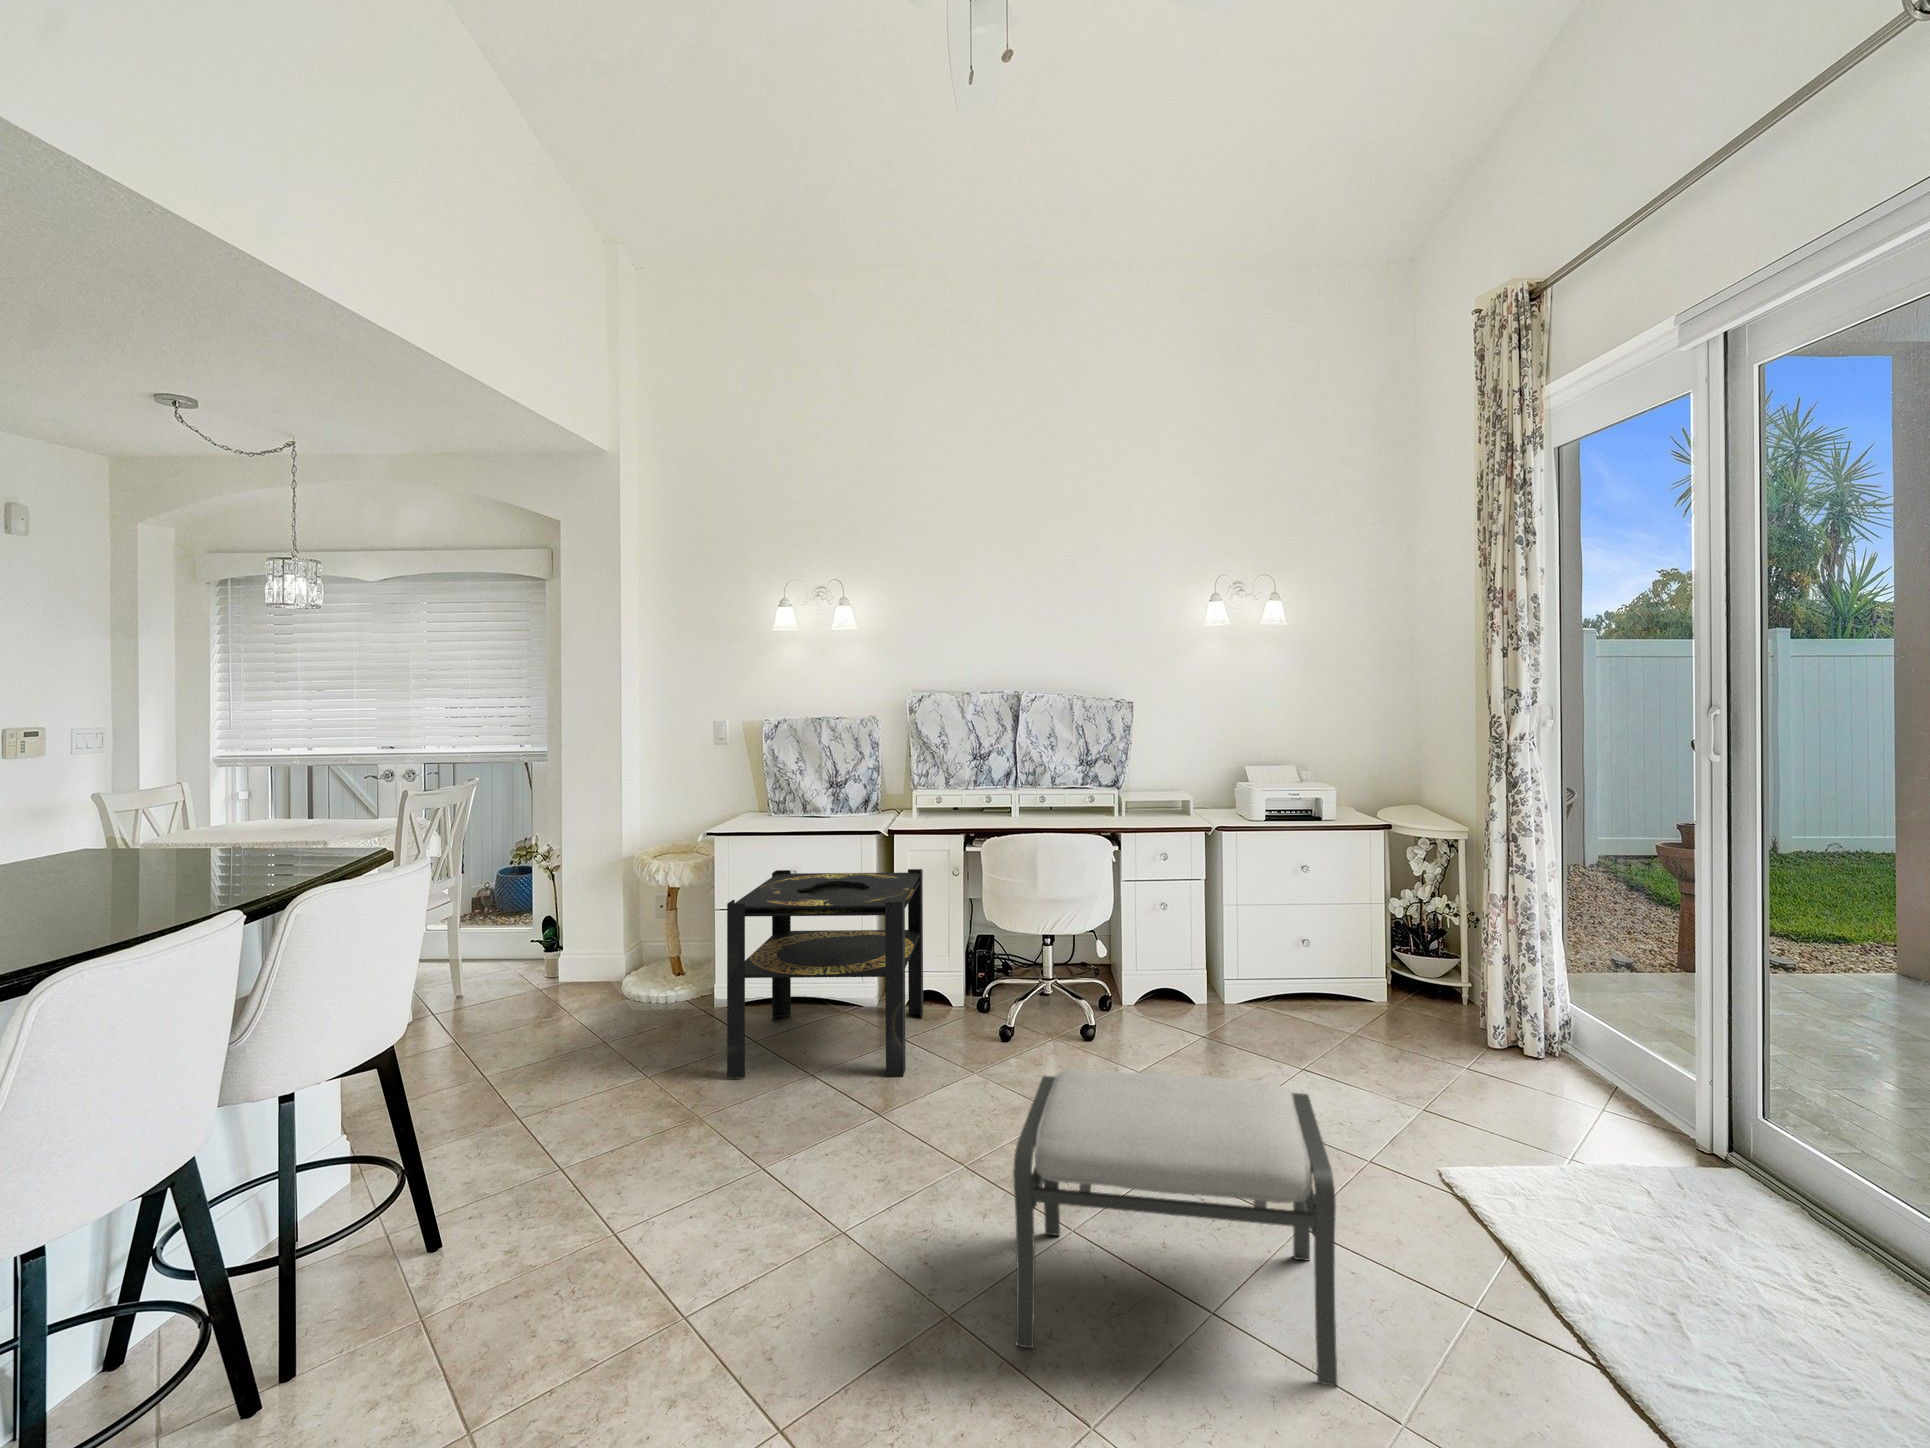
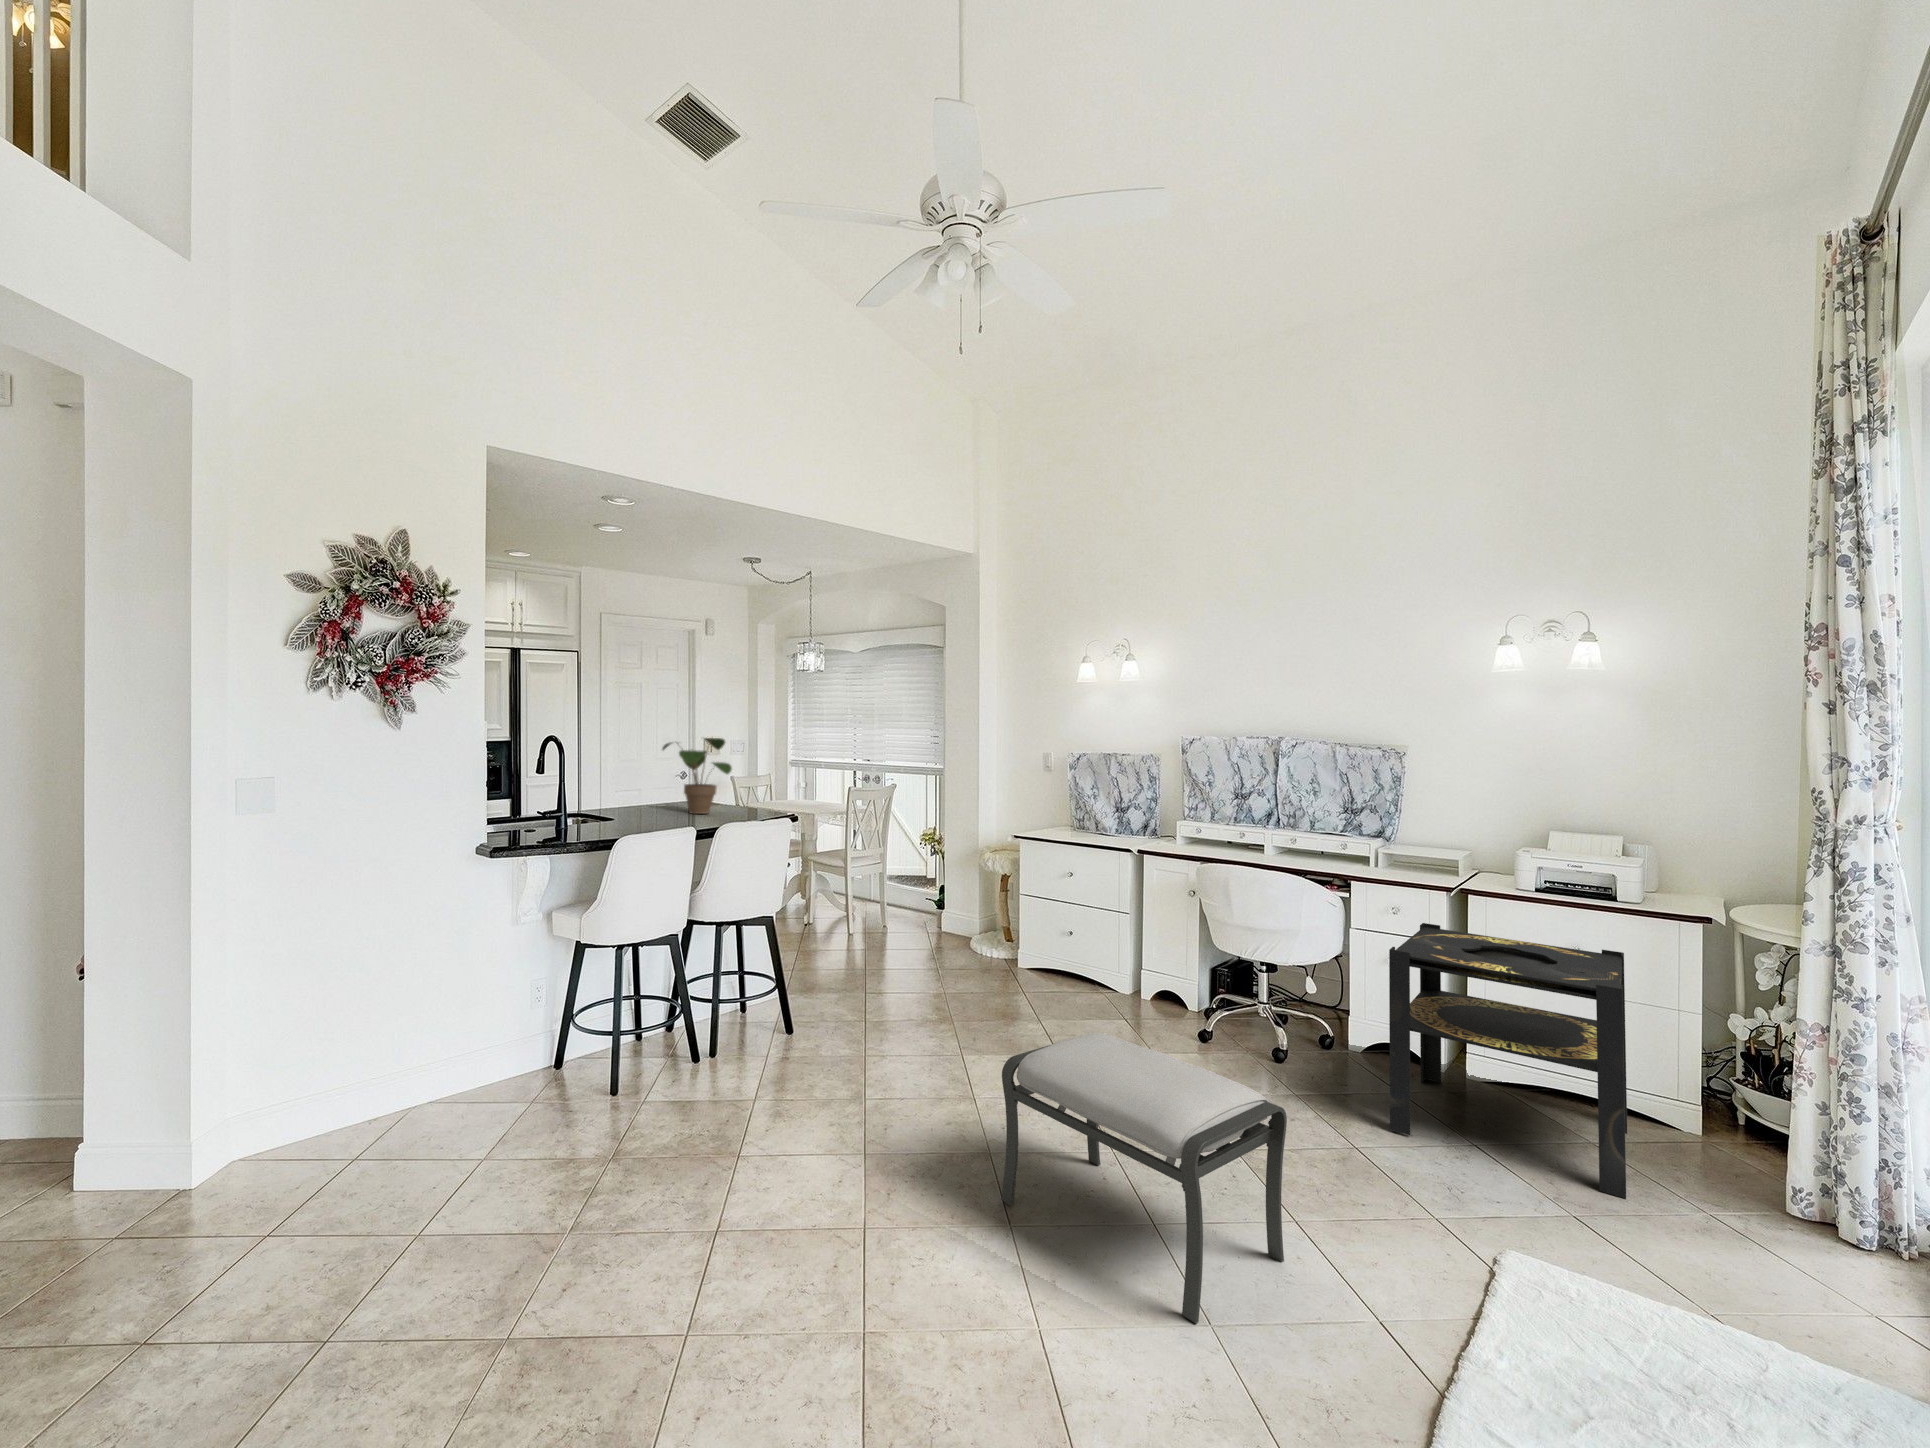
potted plant: none [95,724,297,880] -> present [662,738,732,814]
side table: present [727,869,923,1078] -> present [1389,923,1627,1198]

